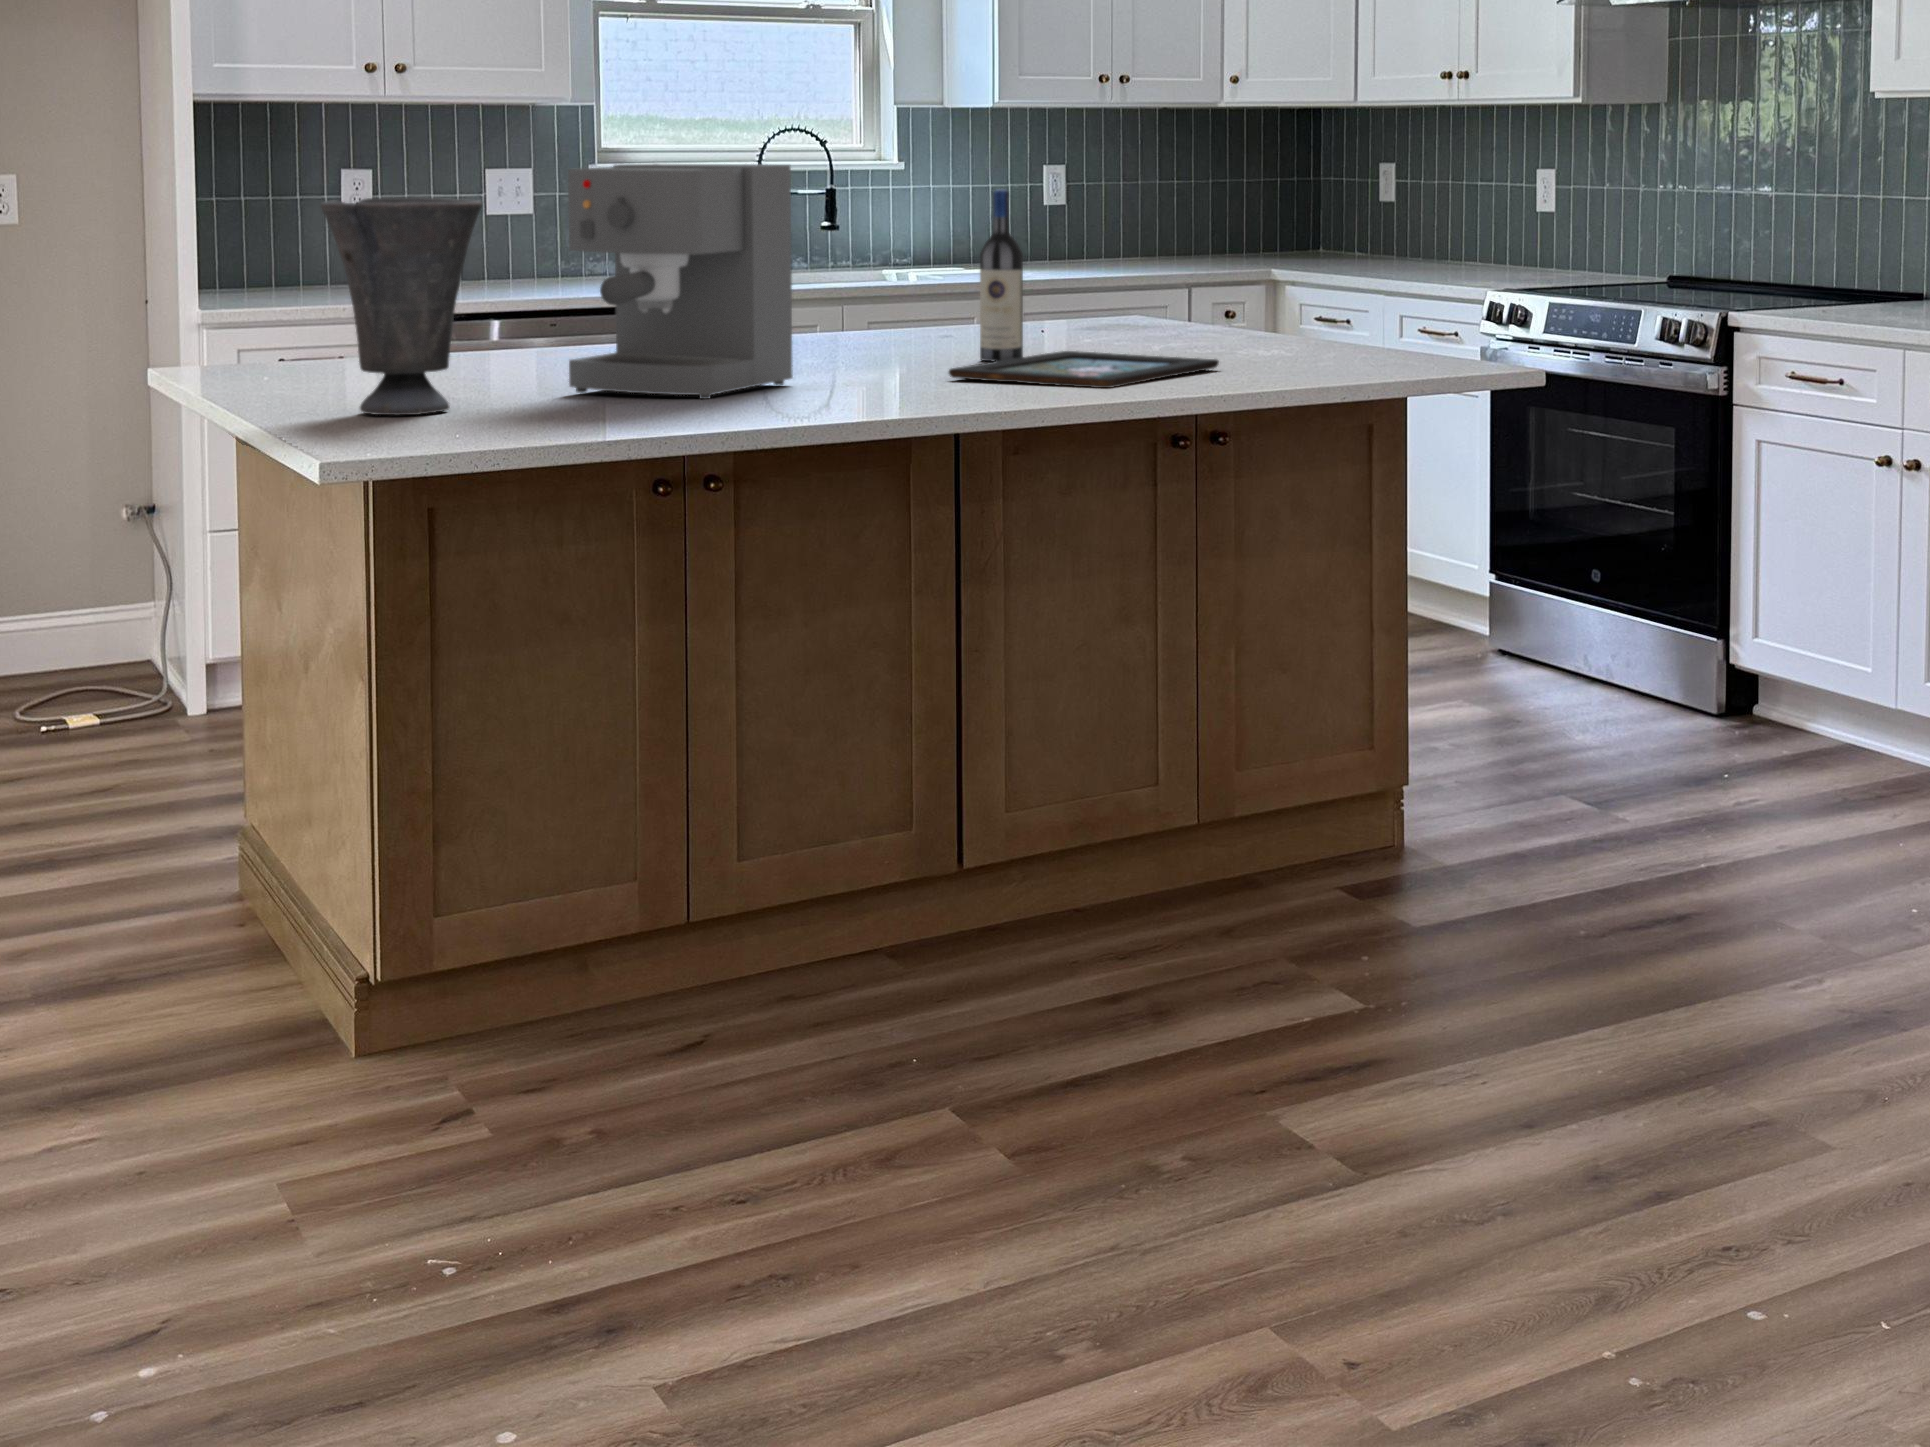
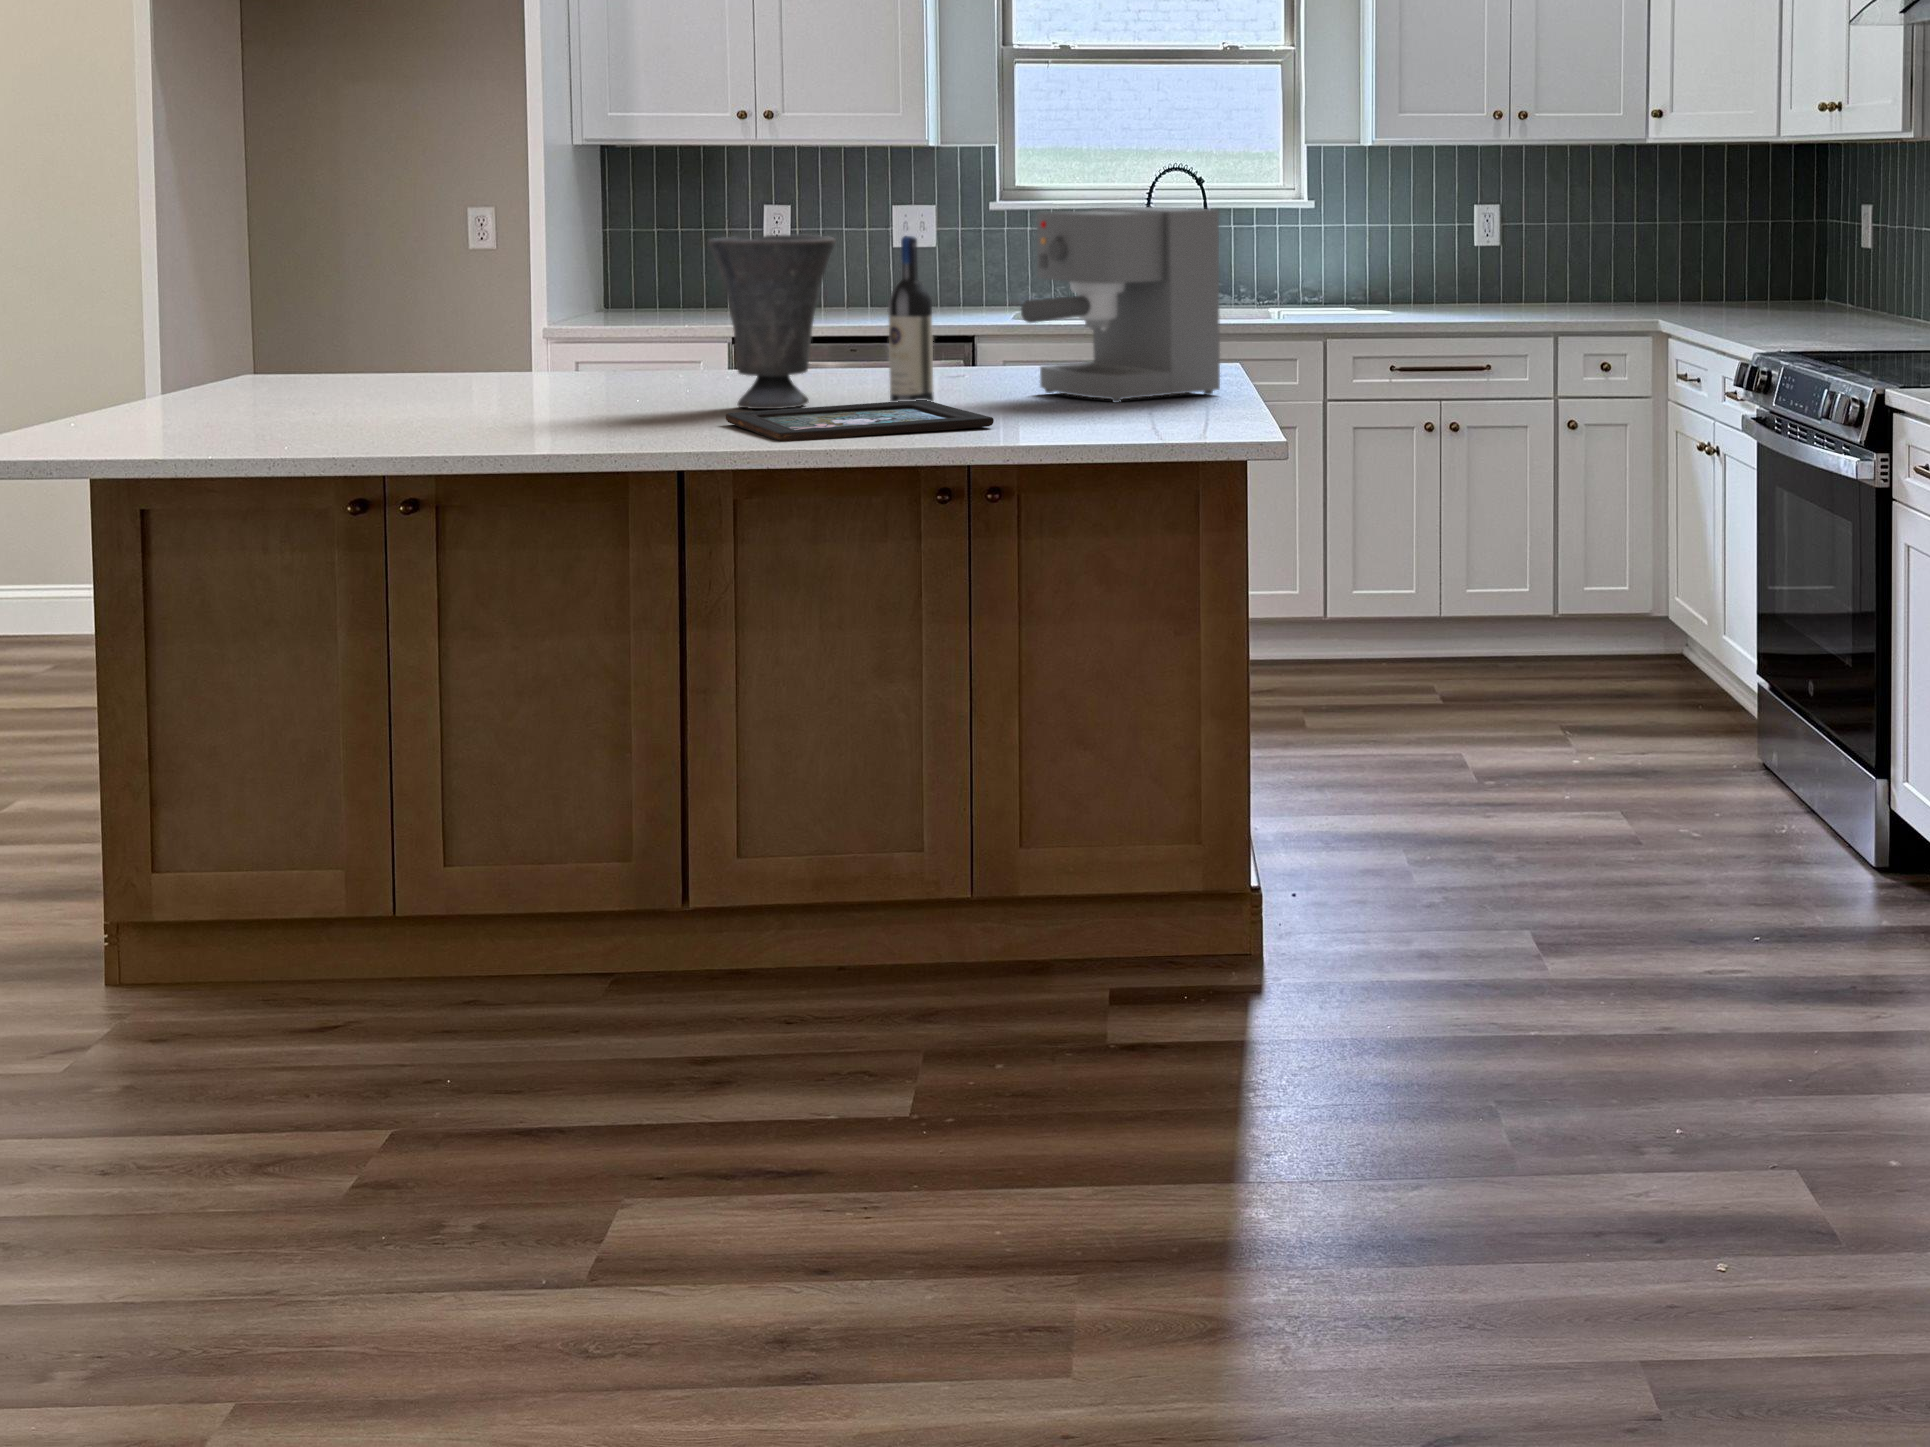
coffee maker: present [568,163,793,399] -> present [1021,207,1220,403]
vase: present [321,197,482,415] -> present [708,234,836,409]

